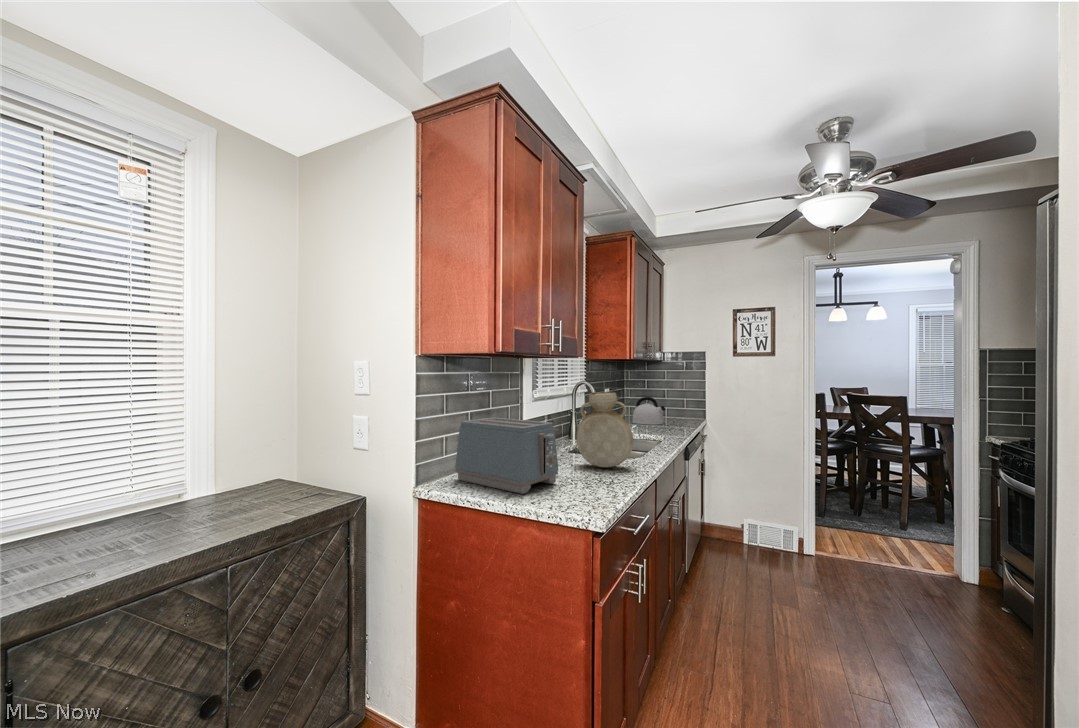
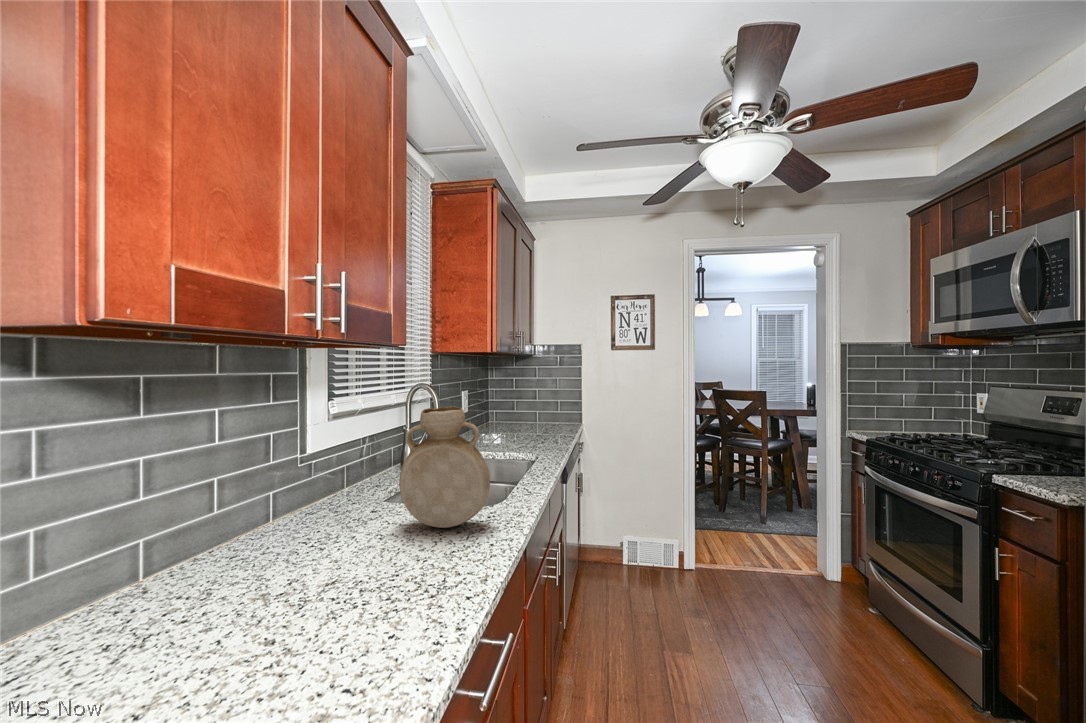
kettle: present [633,397,666,425] -> none [496,399,535,434]
toaster: present [455,417,558,494] -> none [130,464,352,634]

